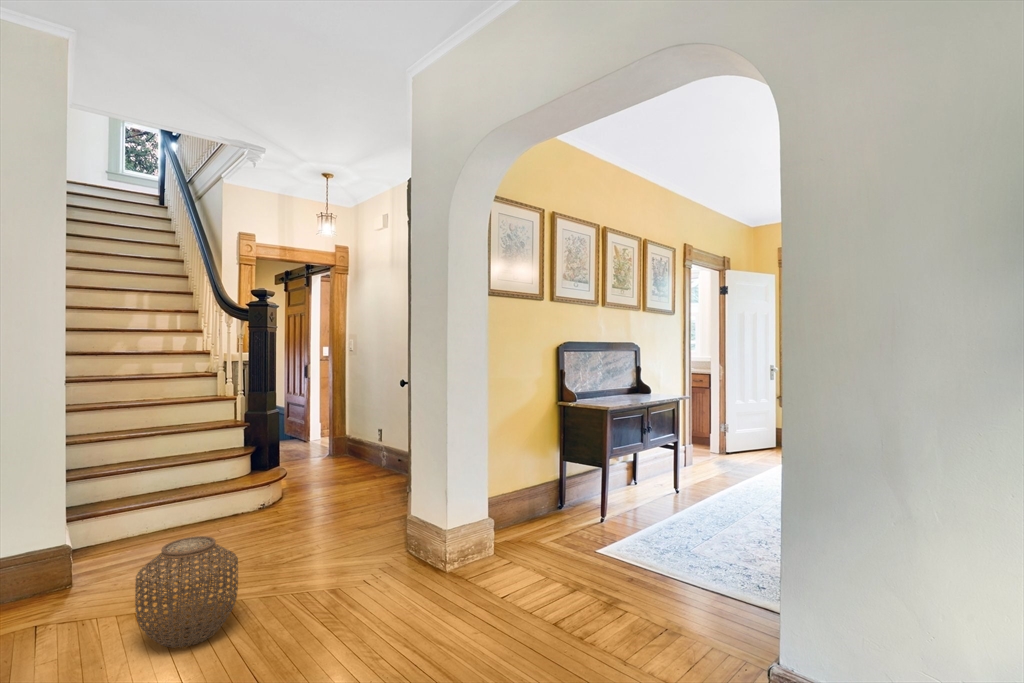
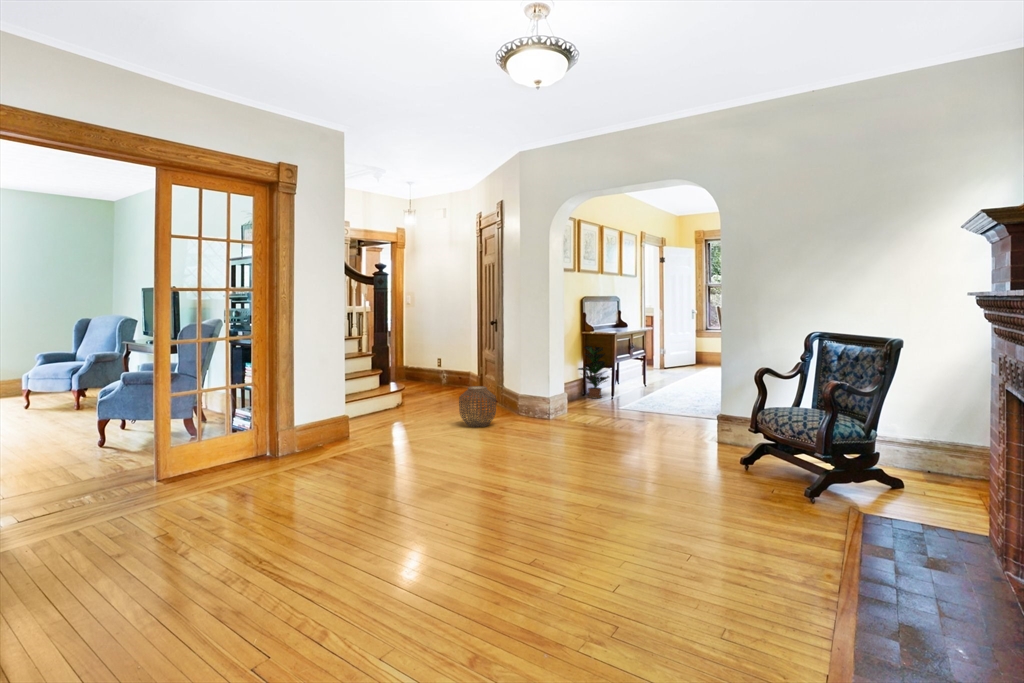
potted plant: none [540,428,596,527] -> present [578,346,609,398]

